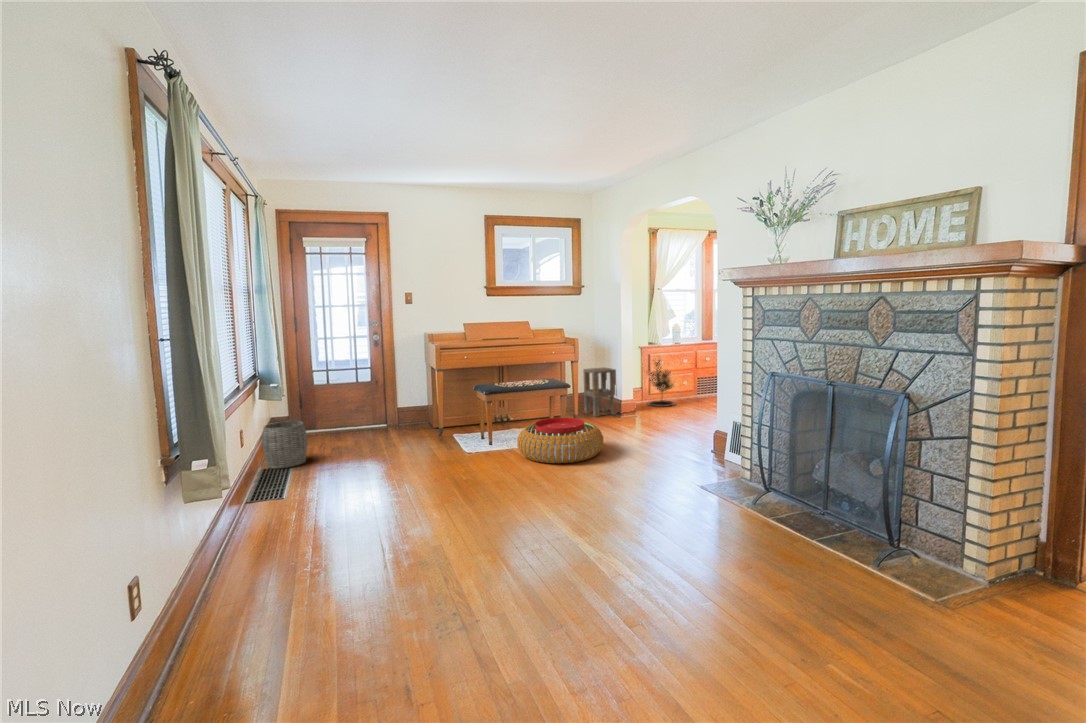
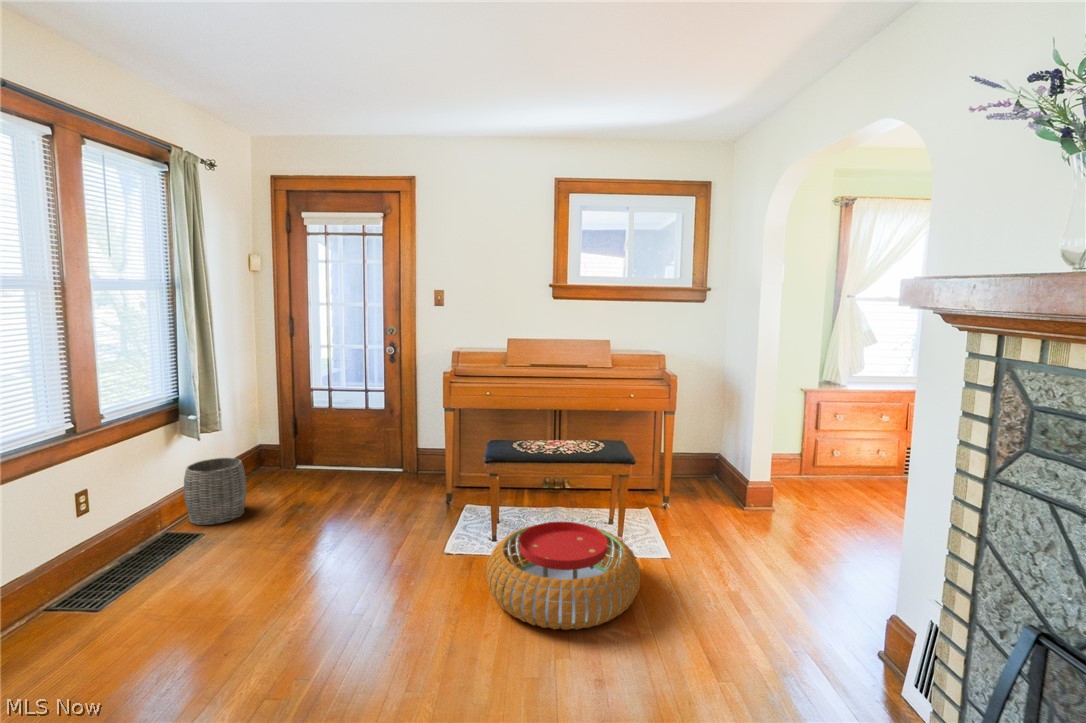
potted tree: present [647,360,675,407] -> none [804,409,861,499]
side table: present [583,368,617,417] -> none [686,420,740,503]

